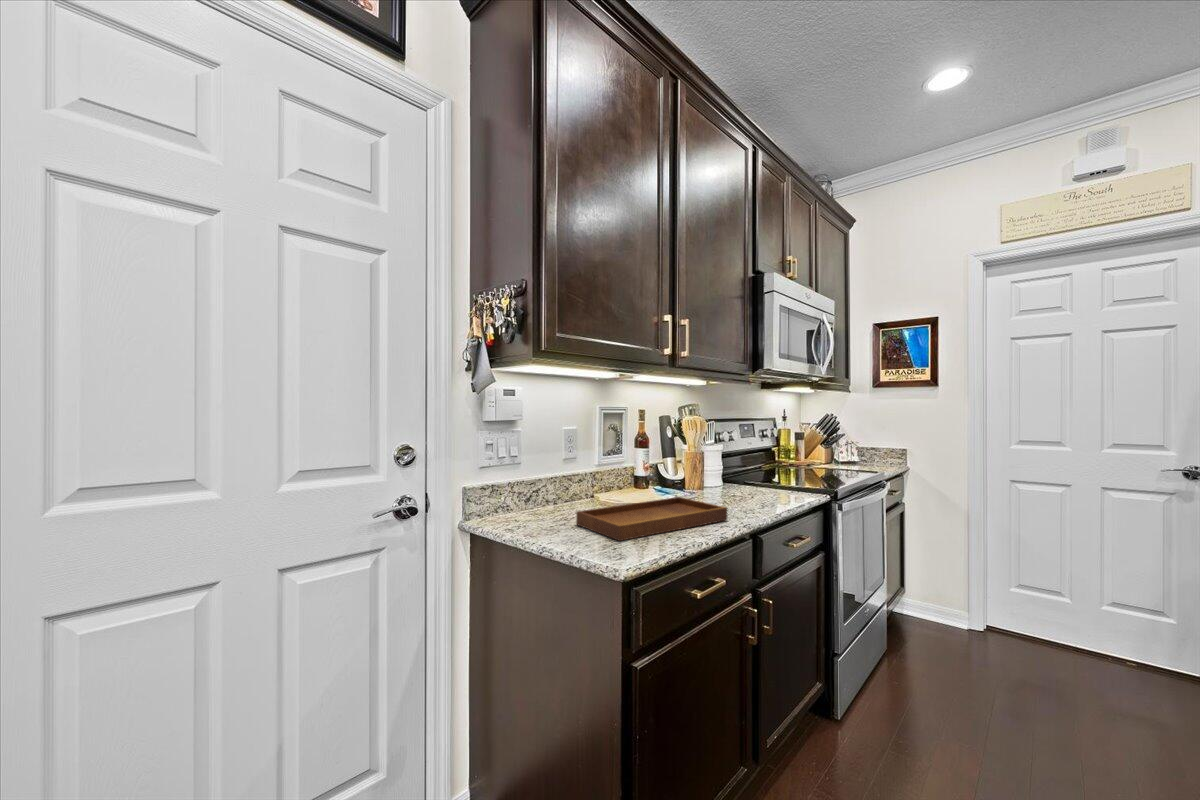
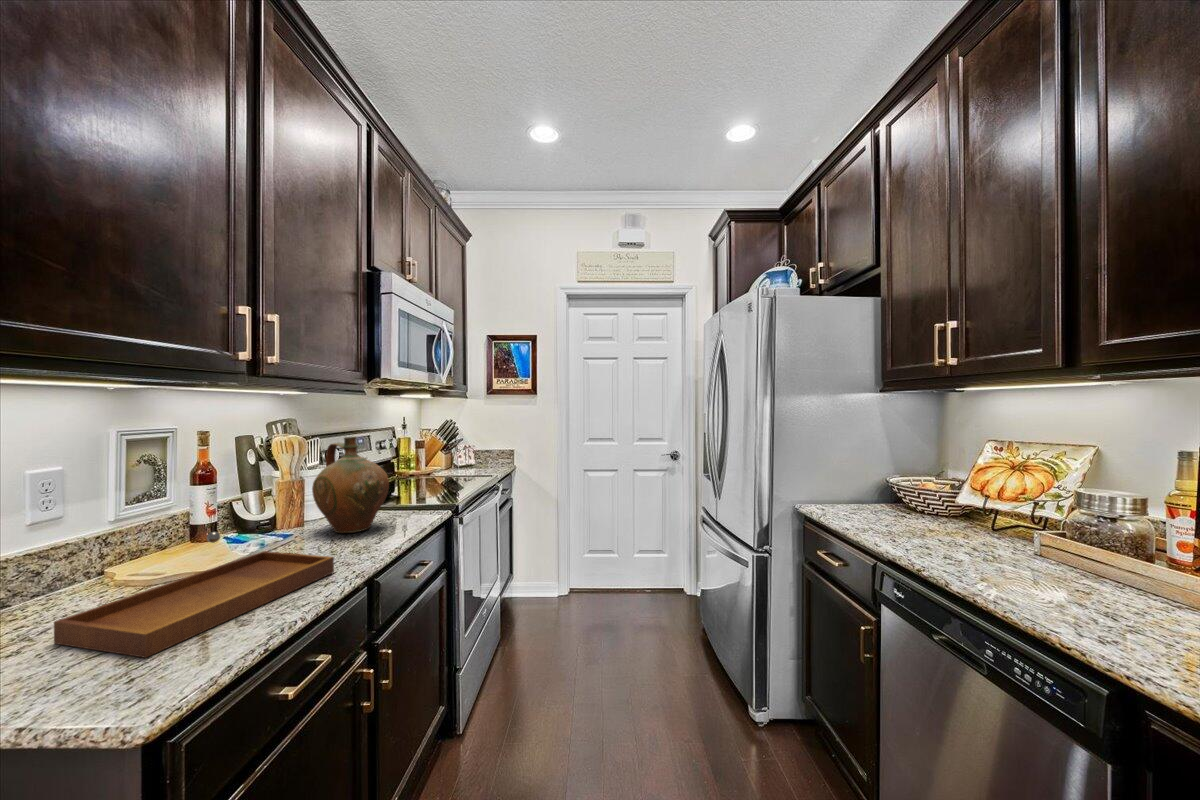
ceramic jug: none [711,417,771,498] -> present [312,437,389,533]

